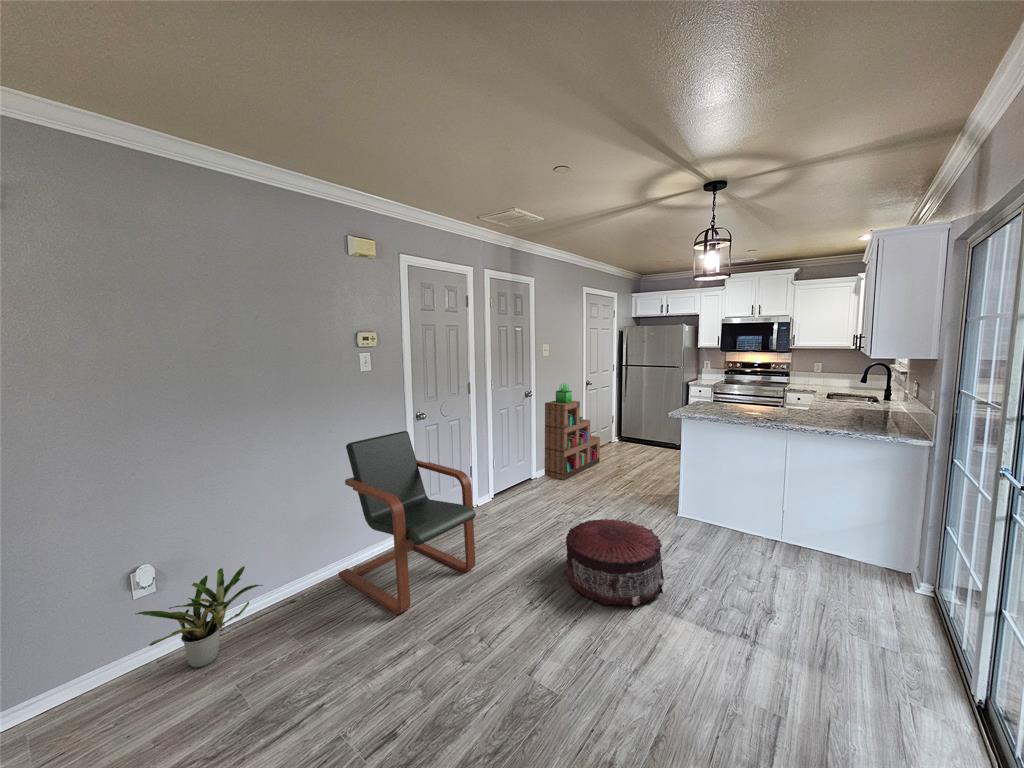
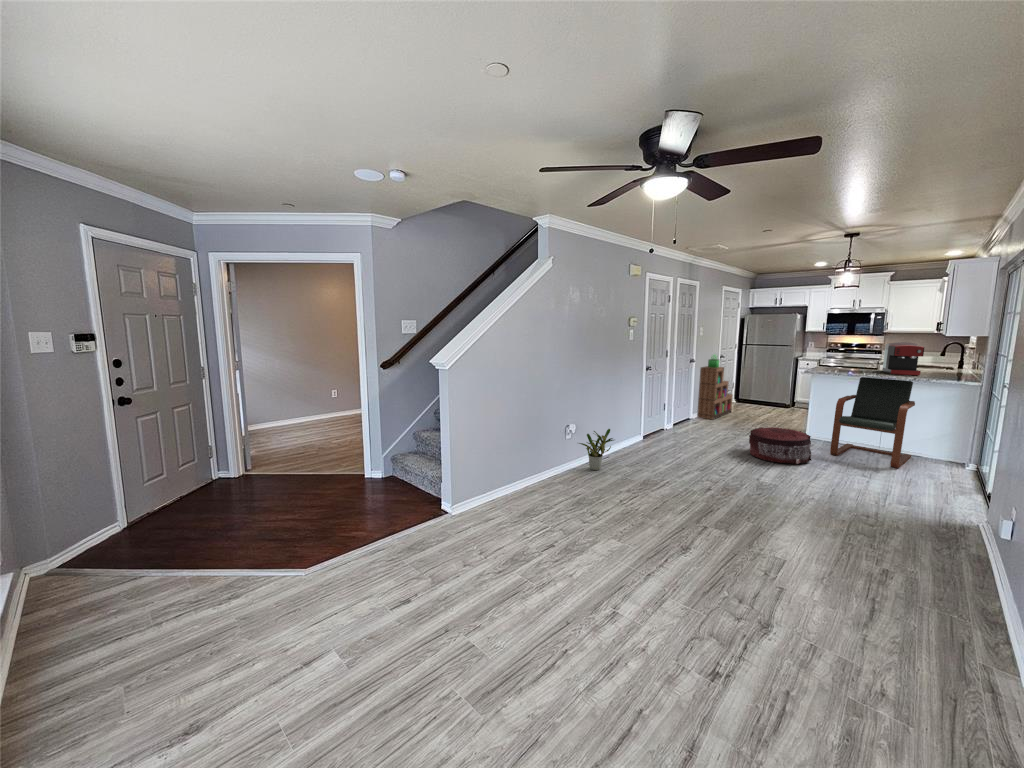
coffee maker: none [782,369,843,426] -> present [882,342,924,375]
armchair: present [339,431,476,614] -> present [830,377,915,468]

